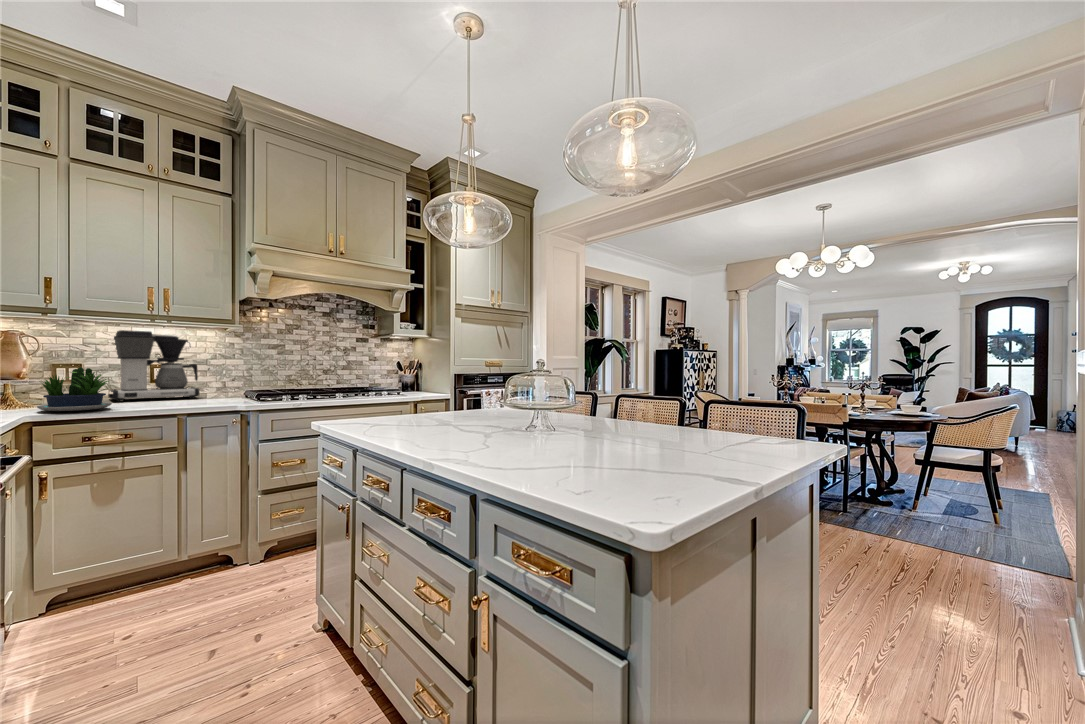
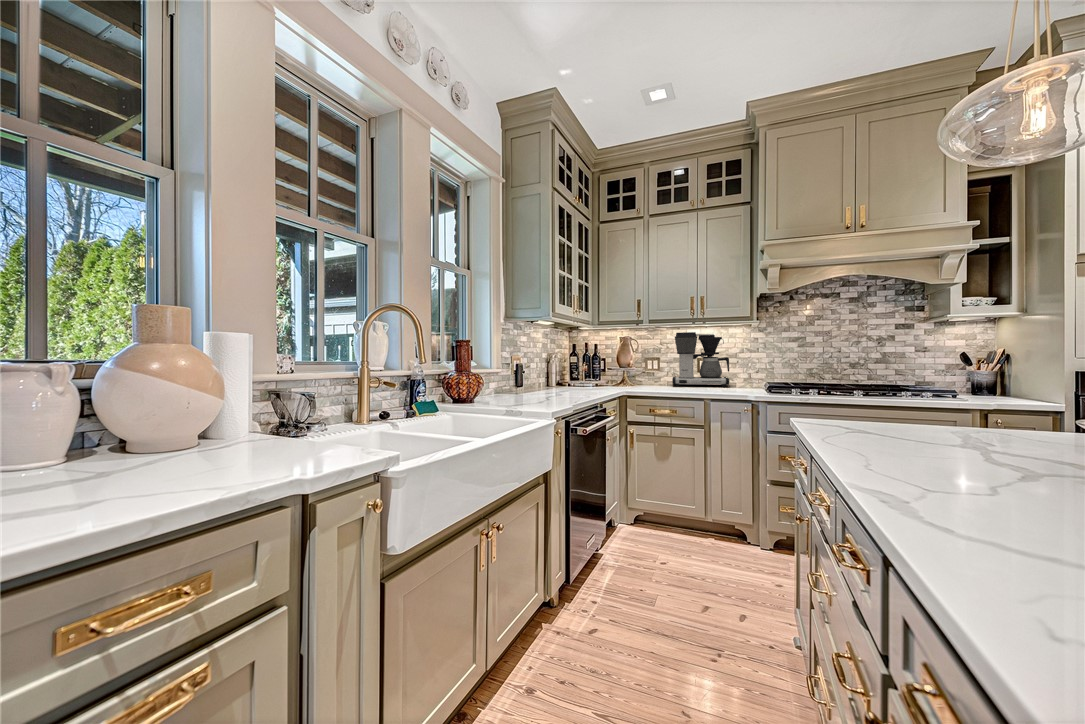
potted plant: present [37,367,112,411] -> none [629,361,671,391]

